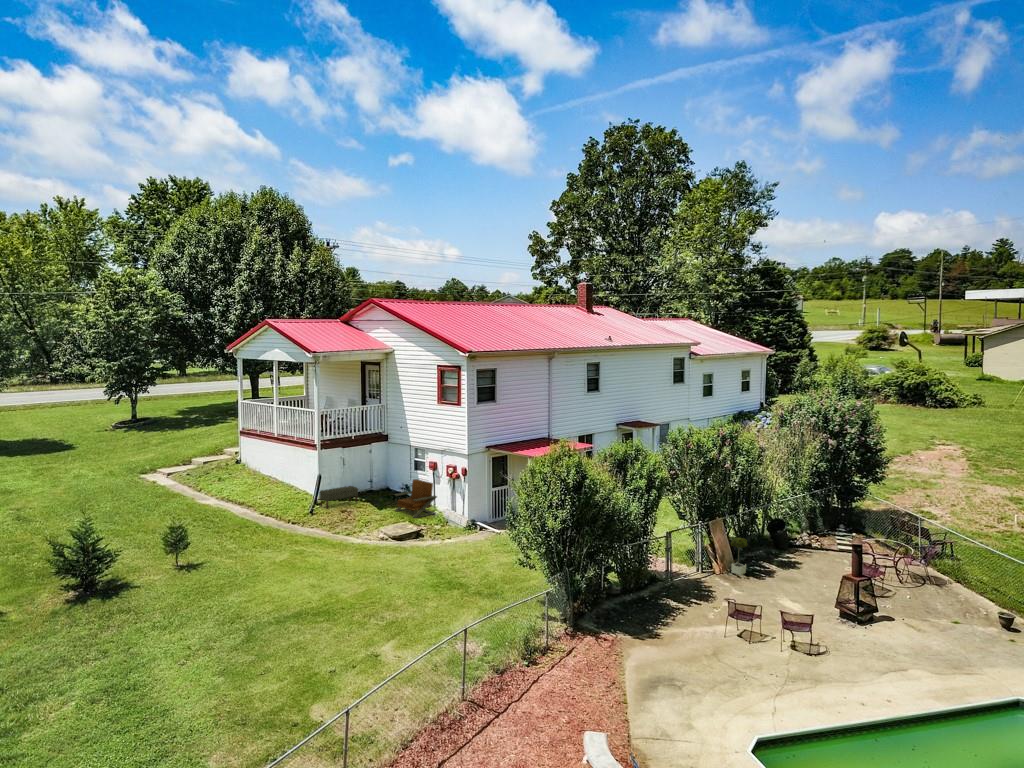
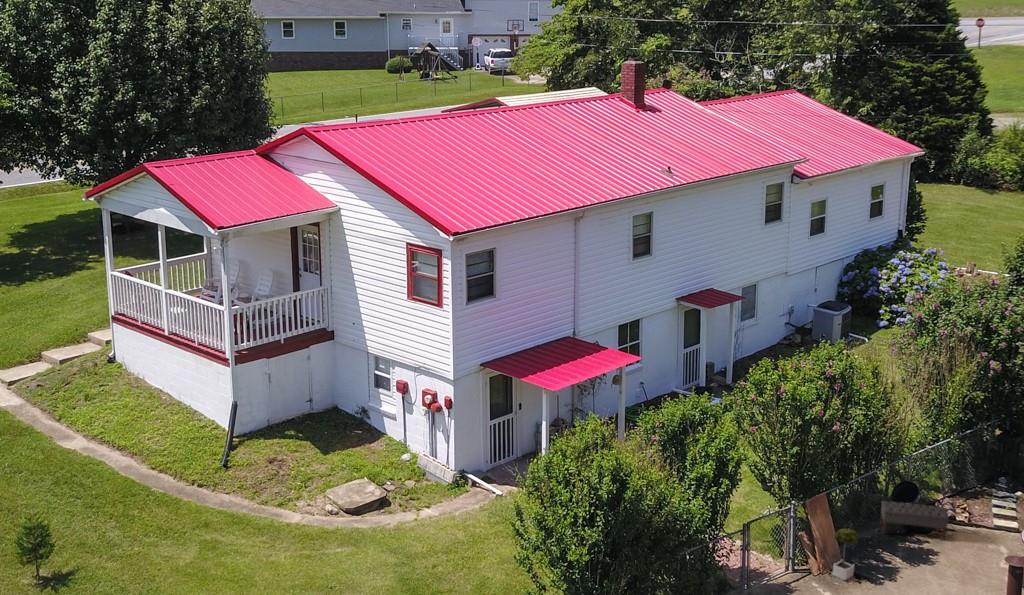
lounge chair: present [395,479,437,518] -> none [347,405,410,468]
bench: present [319,486,358,509] -> present [880,501,949,541]

